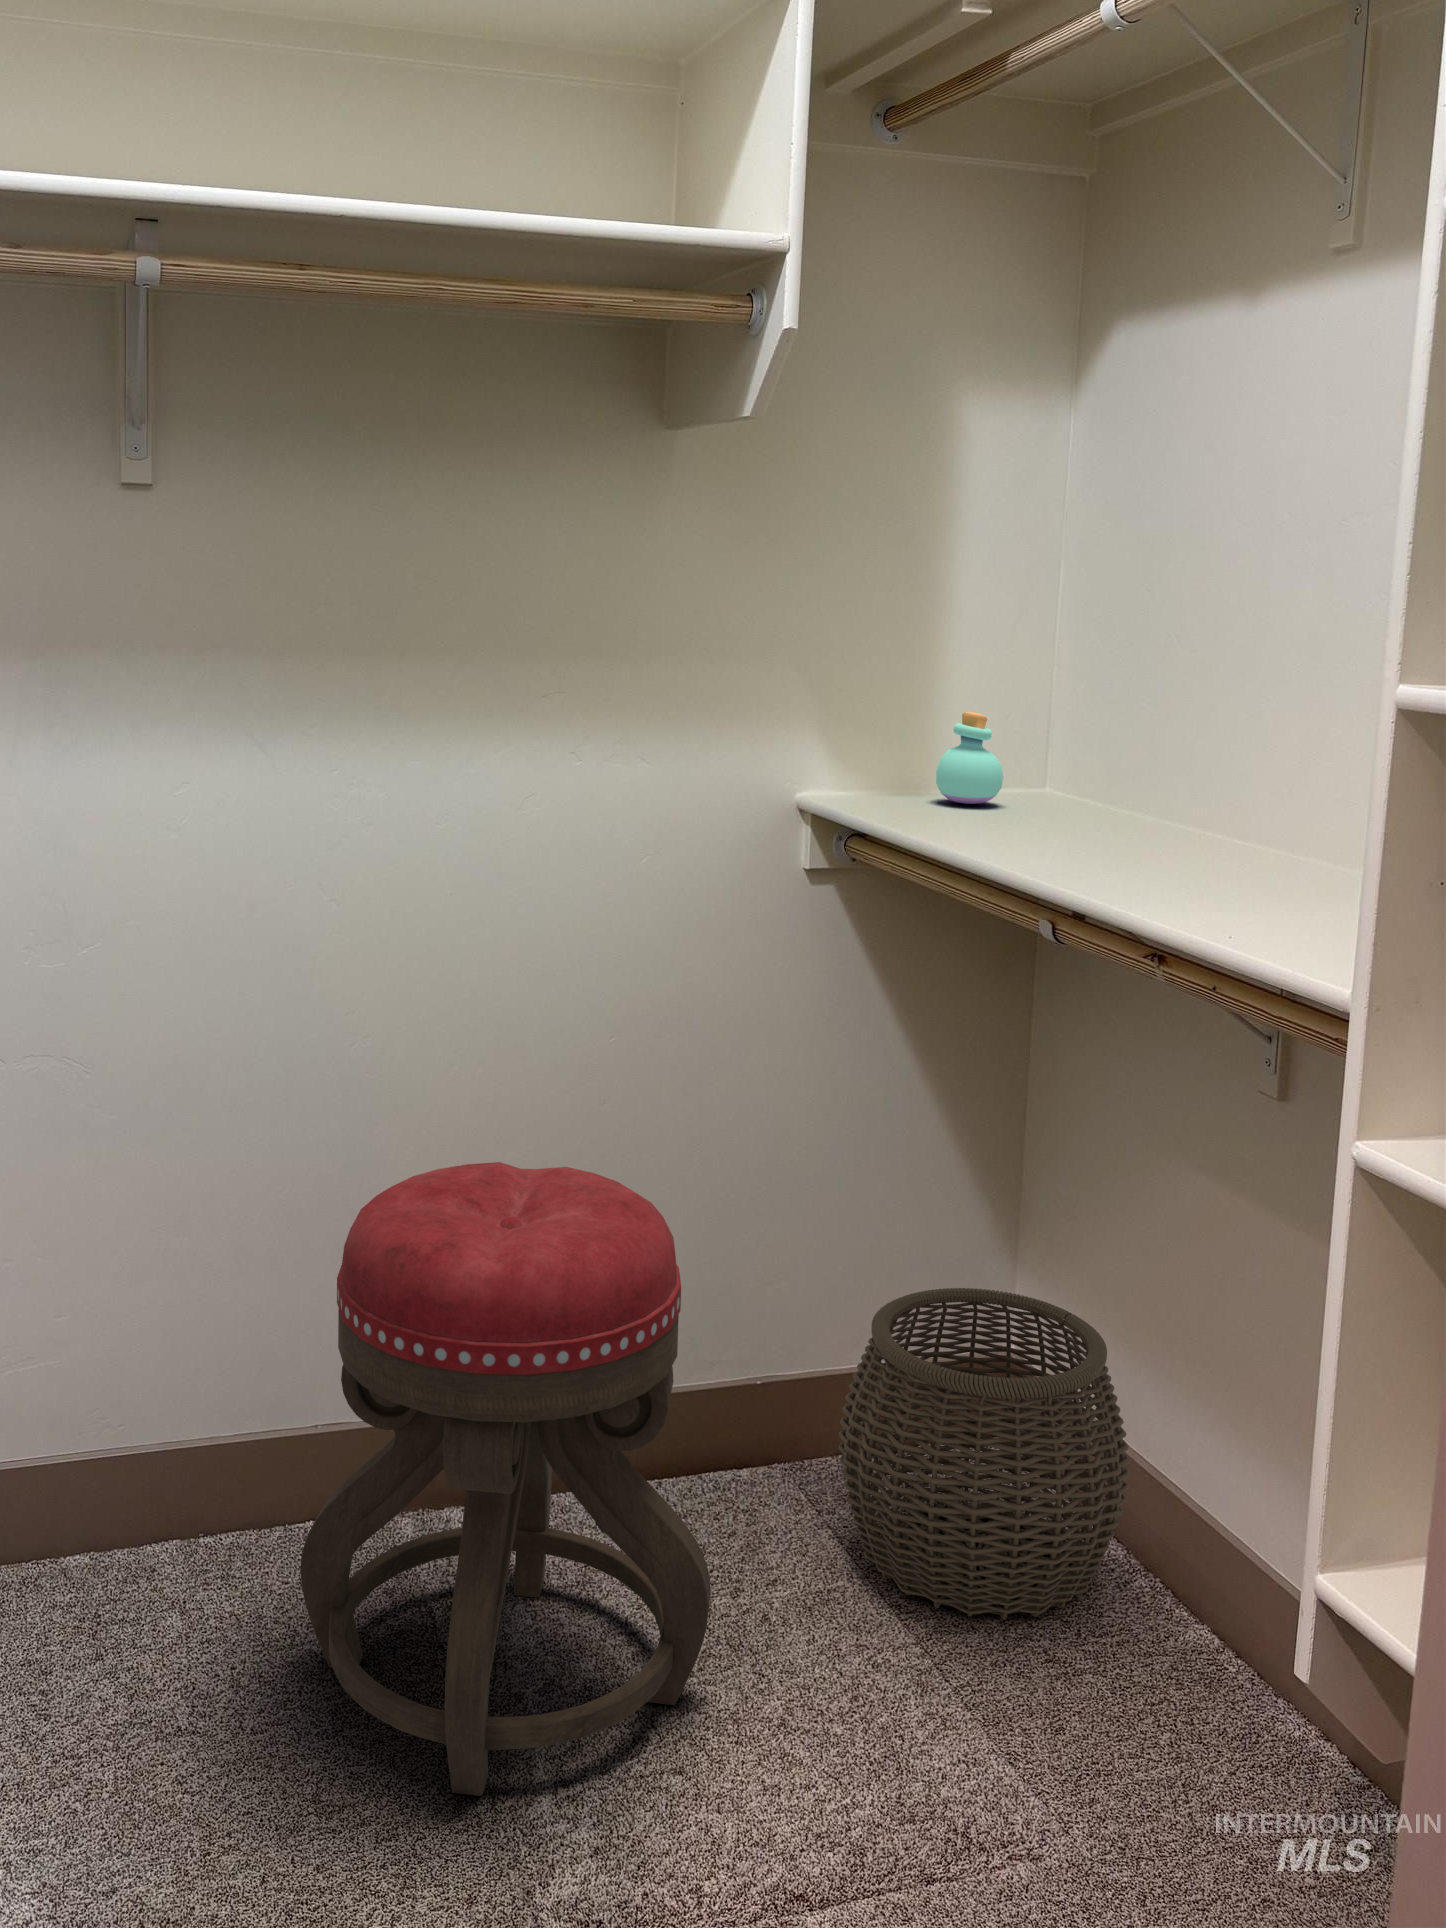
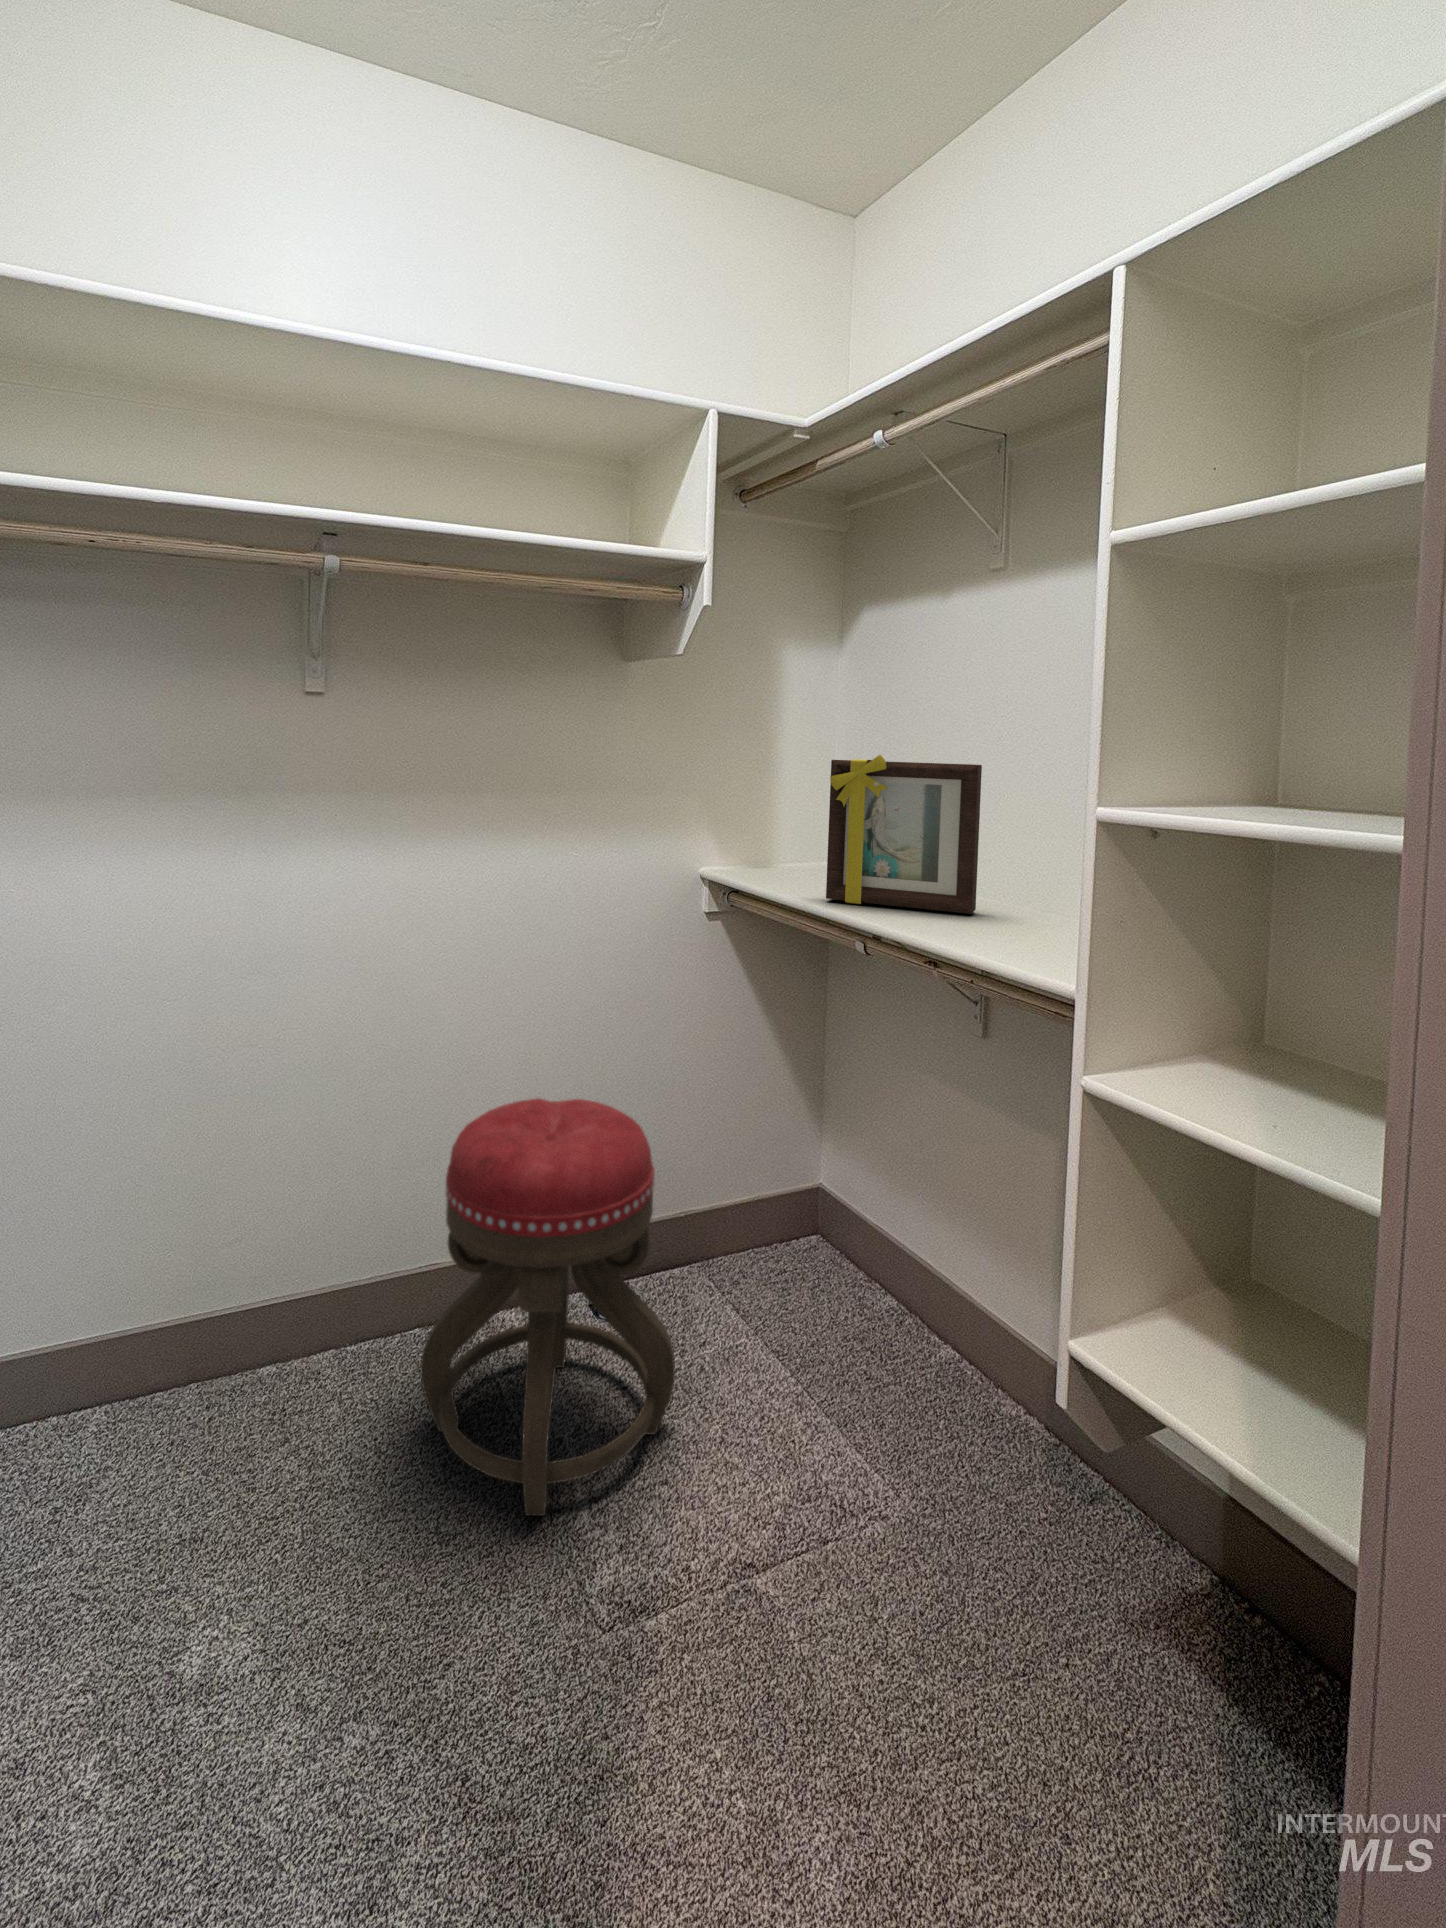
picture frame: none [1014,586,1309,880] -> present [826,755,982,914]
perfume bottle: present [936,712,1003,804] -> none [767,828,804,878]
woven basket: present [839,1288,1130,1620] -> none [733,1153,899,1355]

